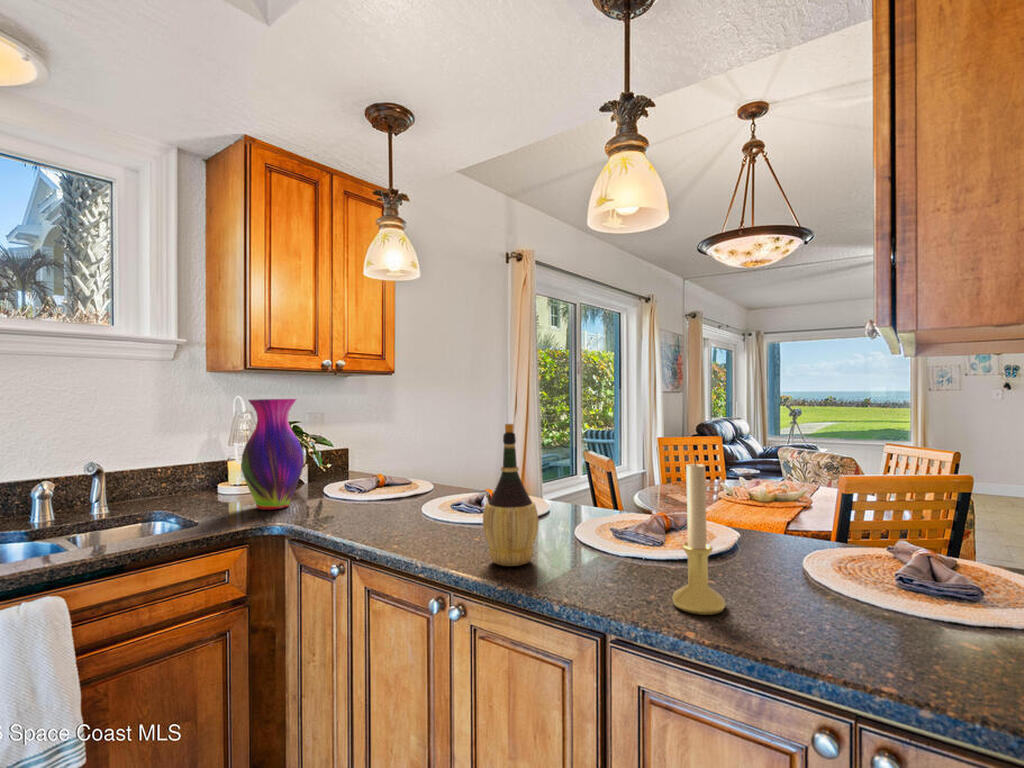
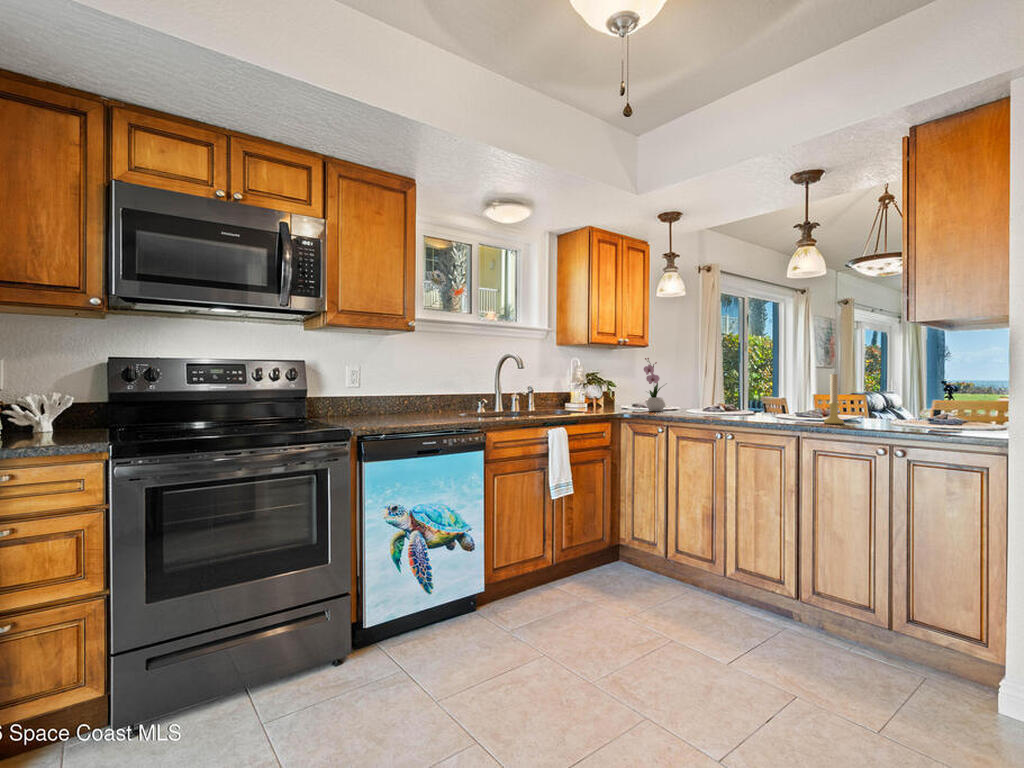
vase: present [241,399,304,510] -> none [600,358,627,410]
flower arrangement: none [319,399,375,516] -> present [644,358,665,411]
wine bottle: present [483,424,538,566] -> none [741,363,765,418]

